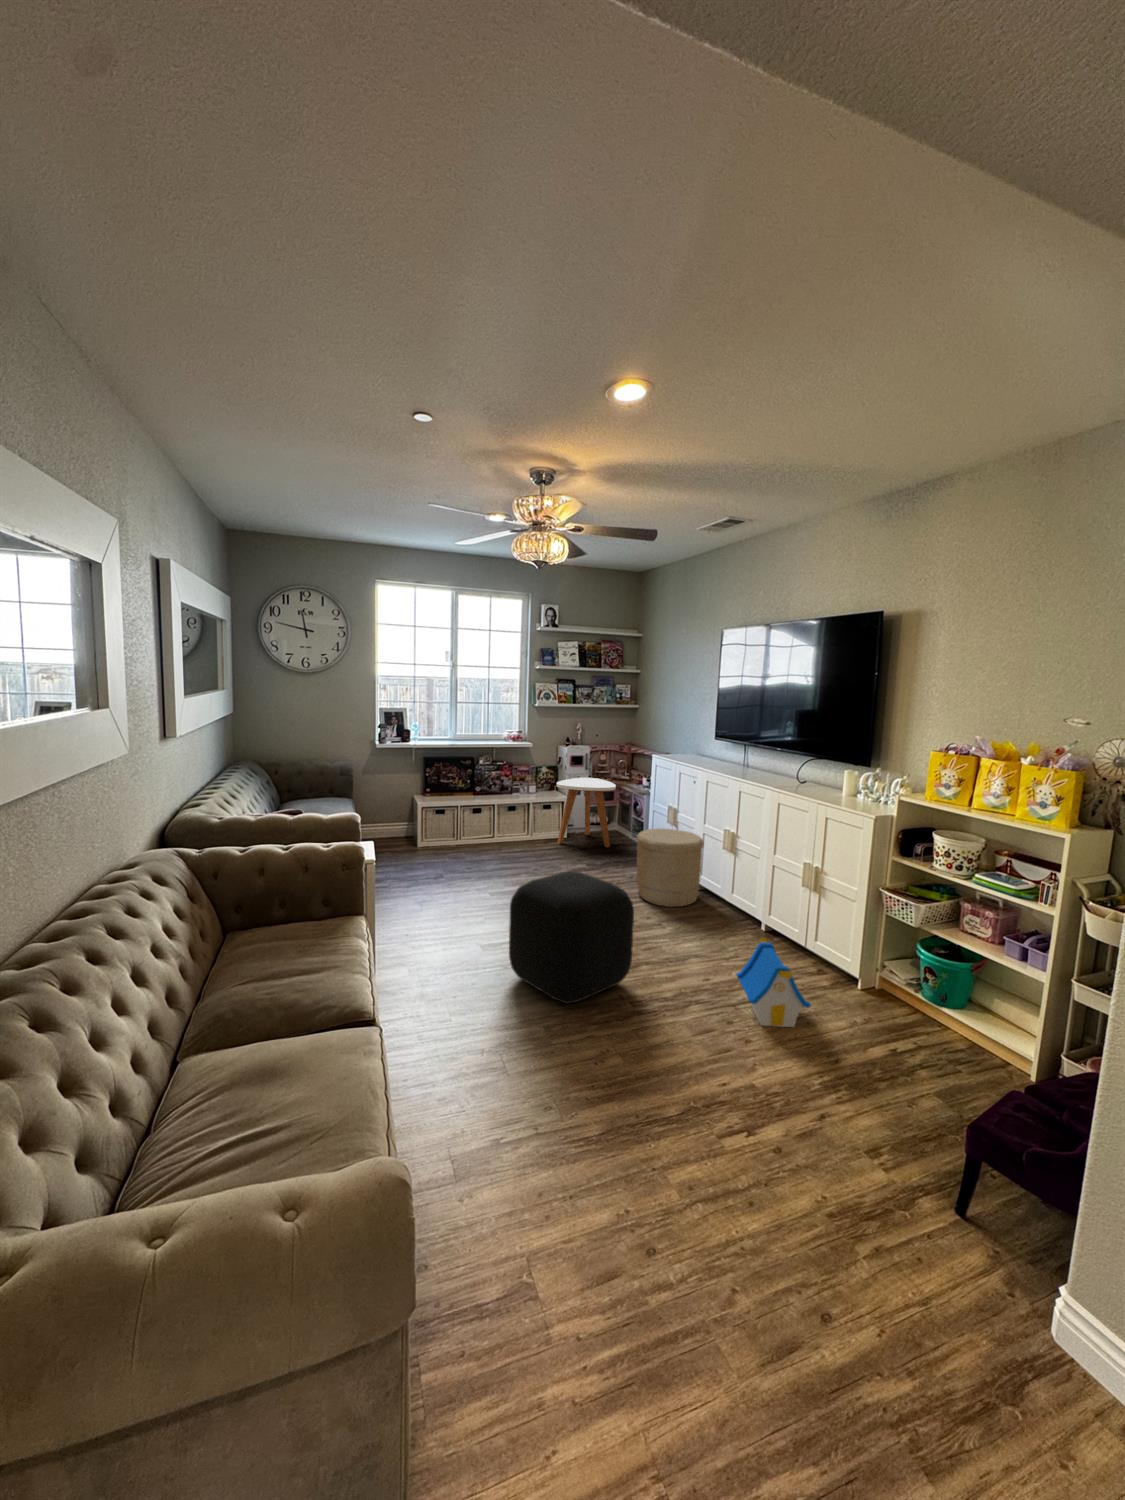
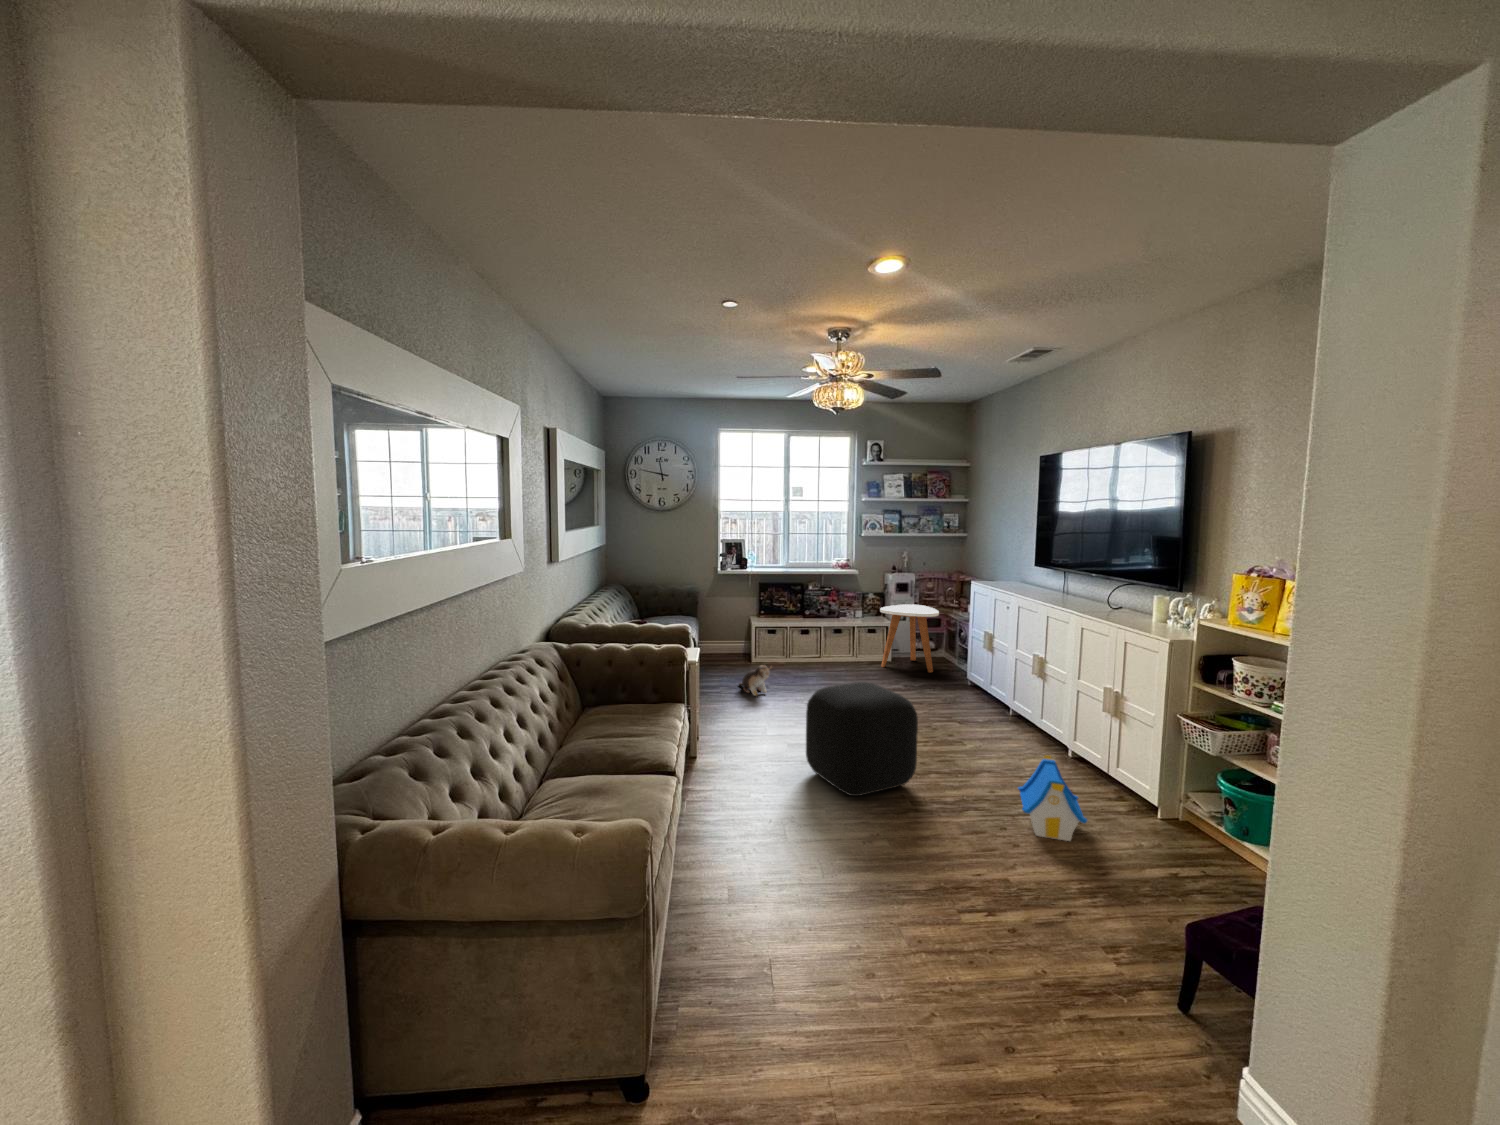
woven basket: present [637,828,704,907] -> none [946,653,1015,729]
plush toy: none [409,852,450,887] -> present [739,665,771,696]

